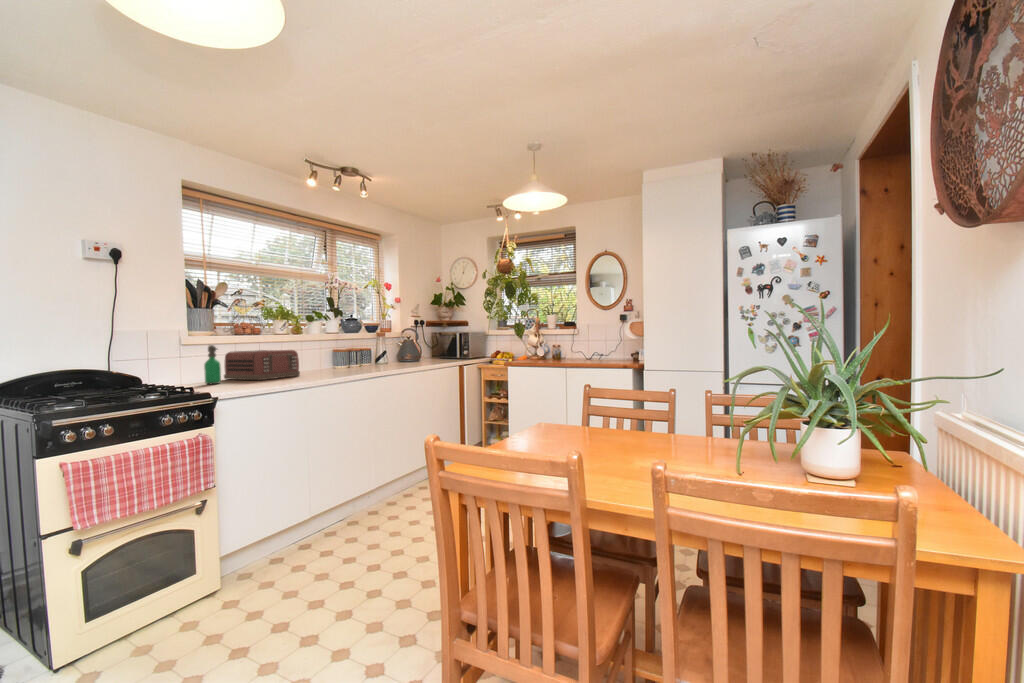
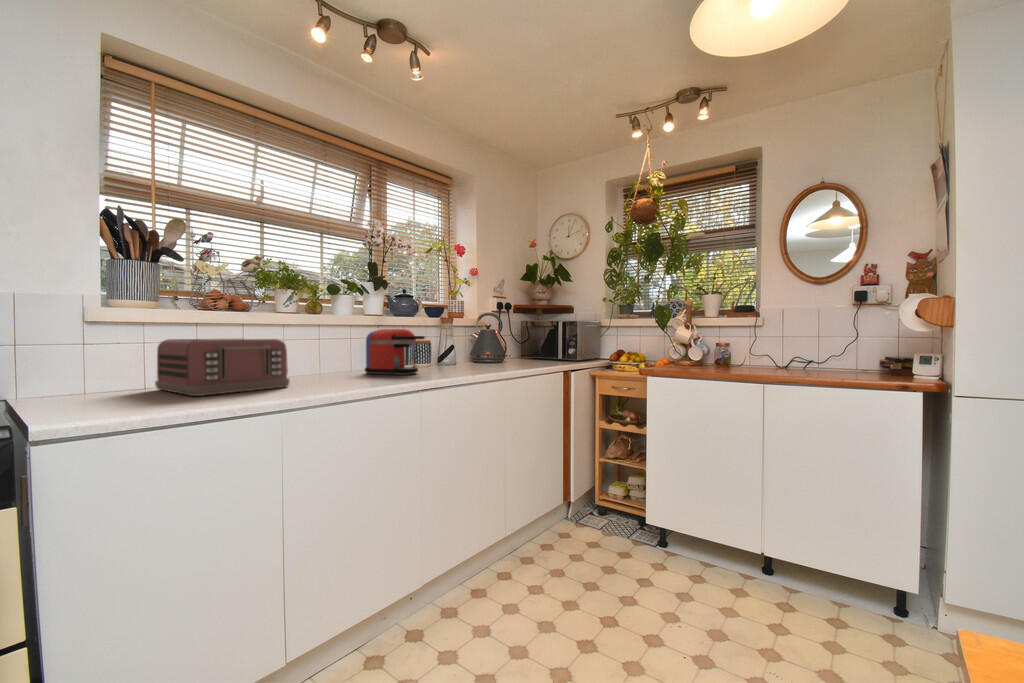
coffee maker: none [333,342,371,369] -> present [365,329,425,375]
soap dispenser: present [204,345,221,384] -> none [79,325,116,404]

